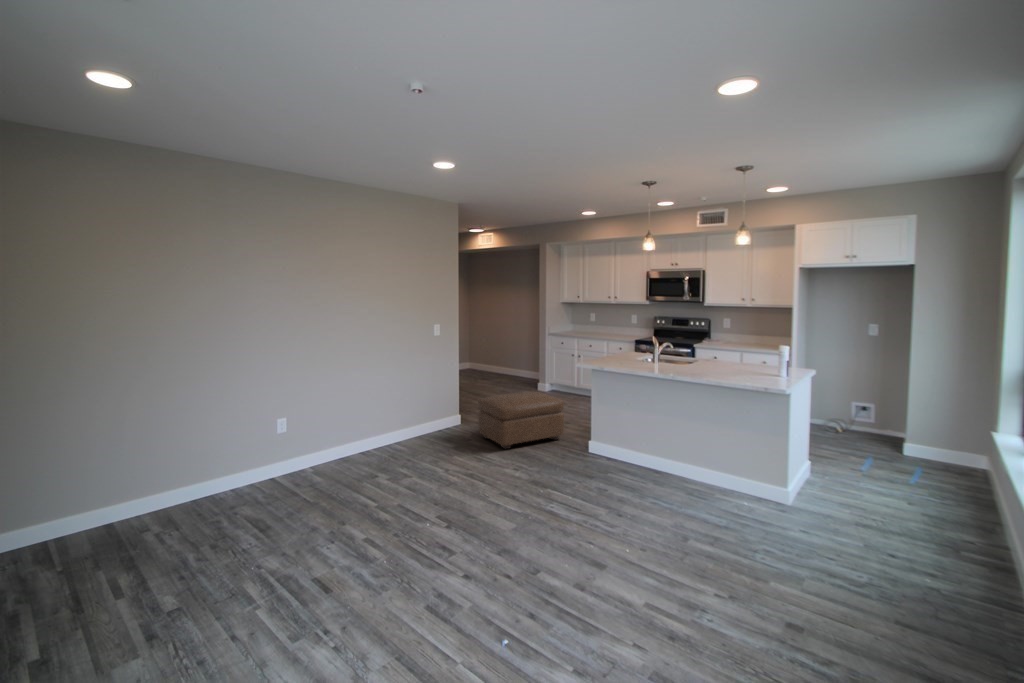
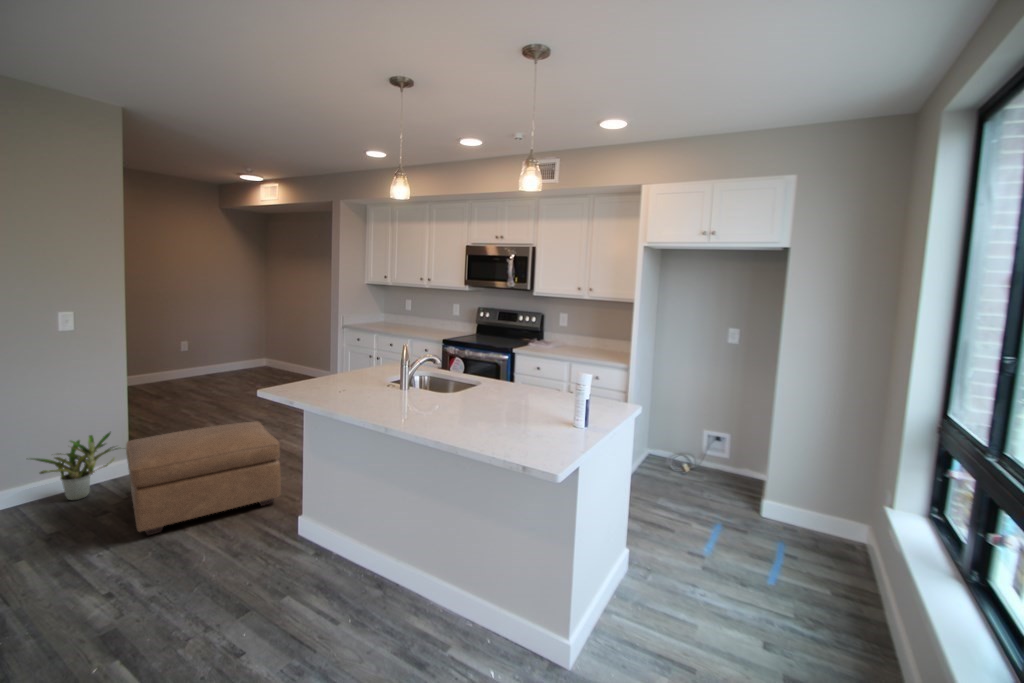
potted plant: none [423,396,464,435] -> present [31,432,118,500]

